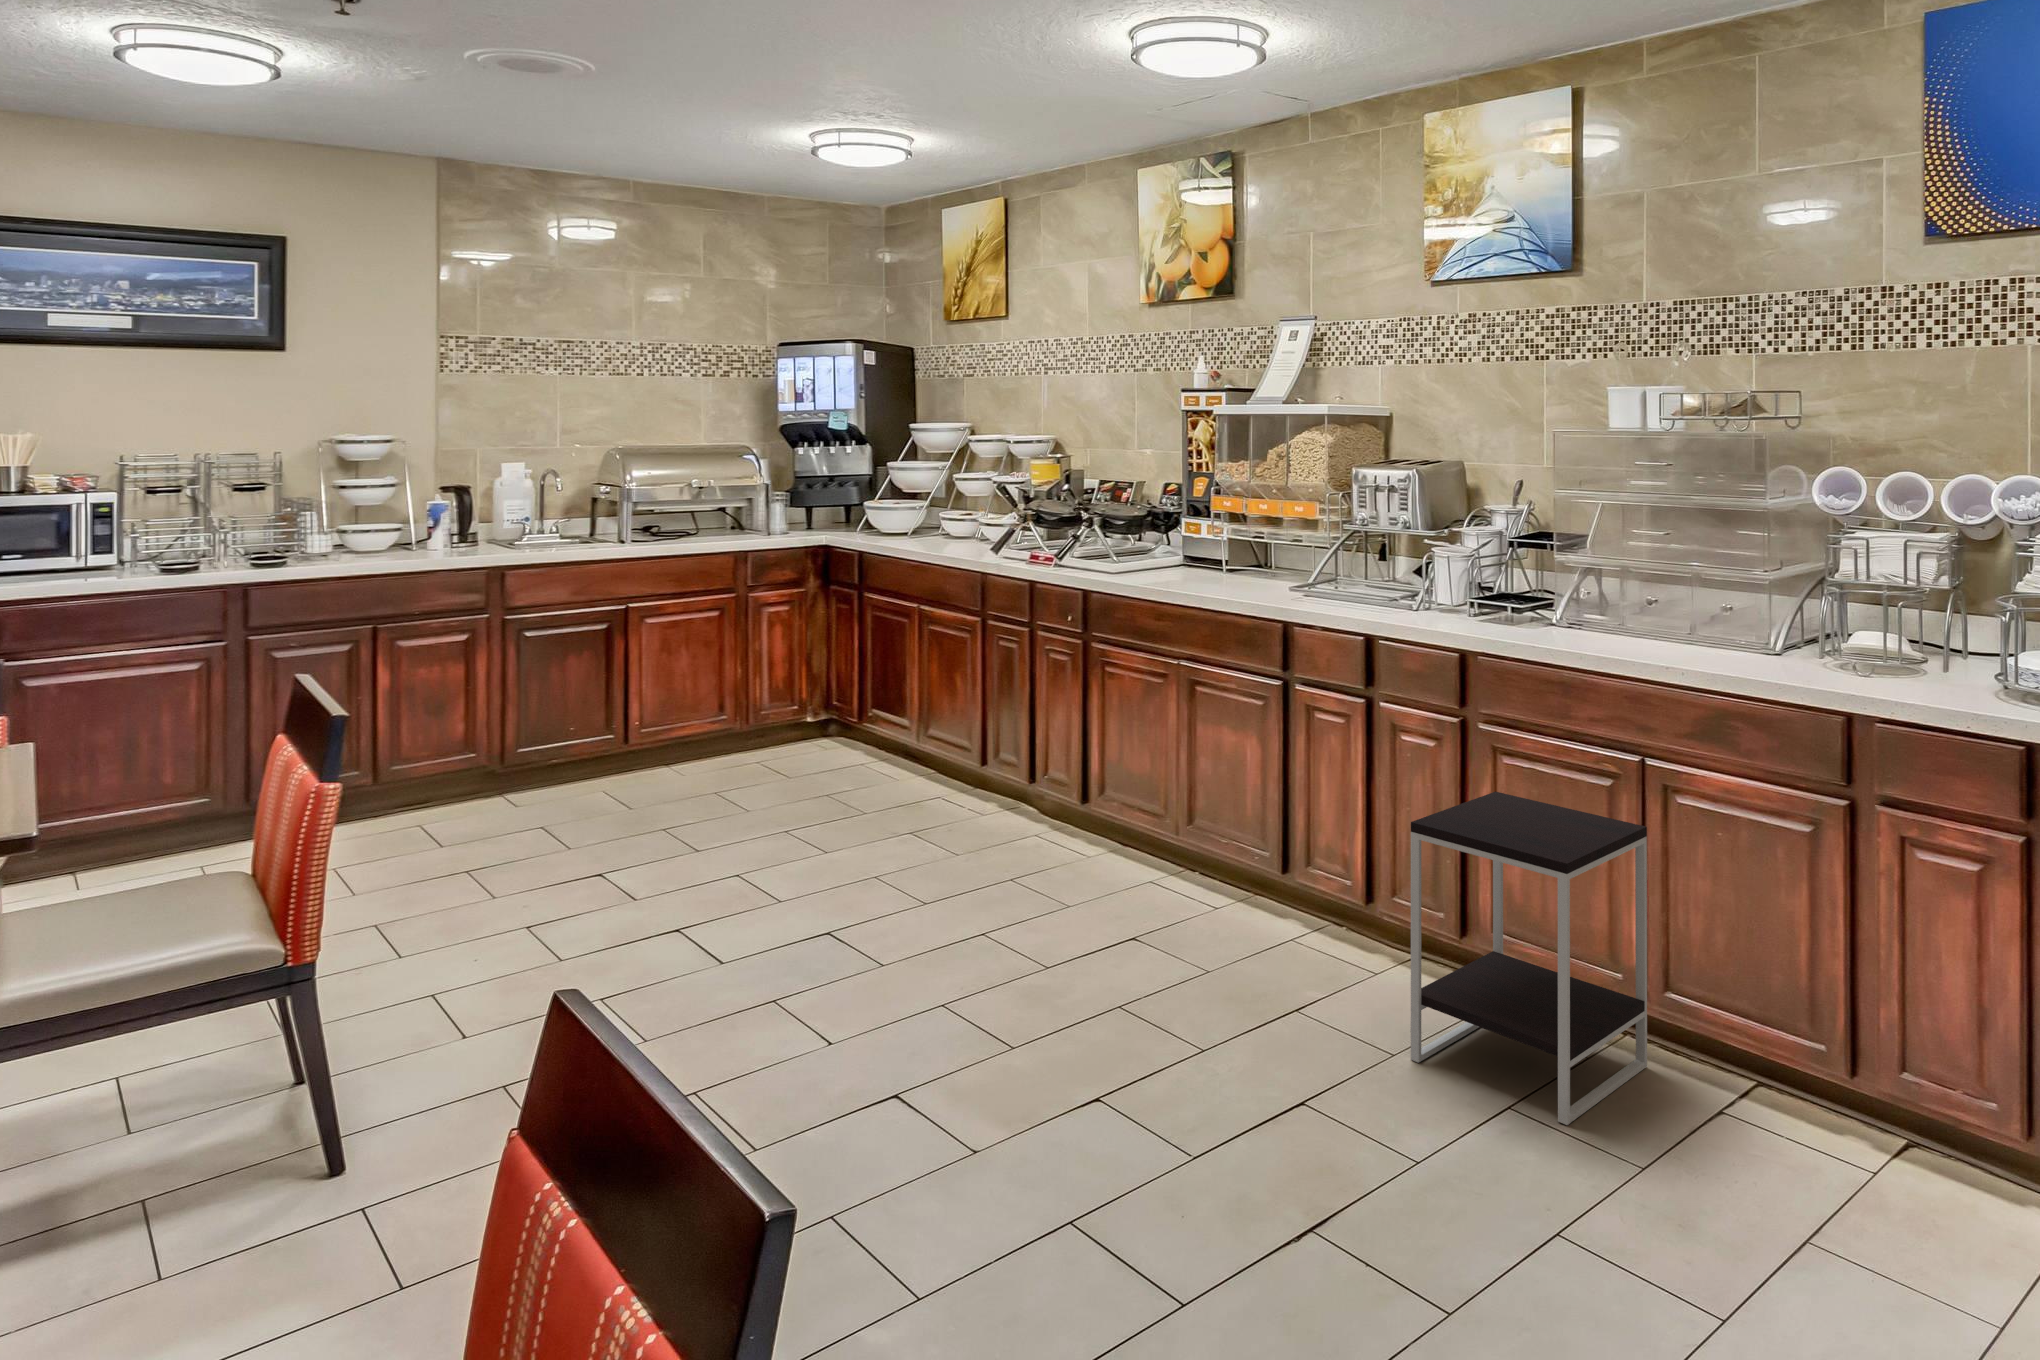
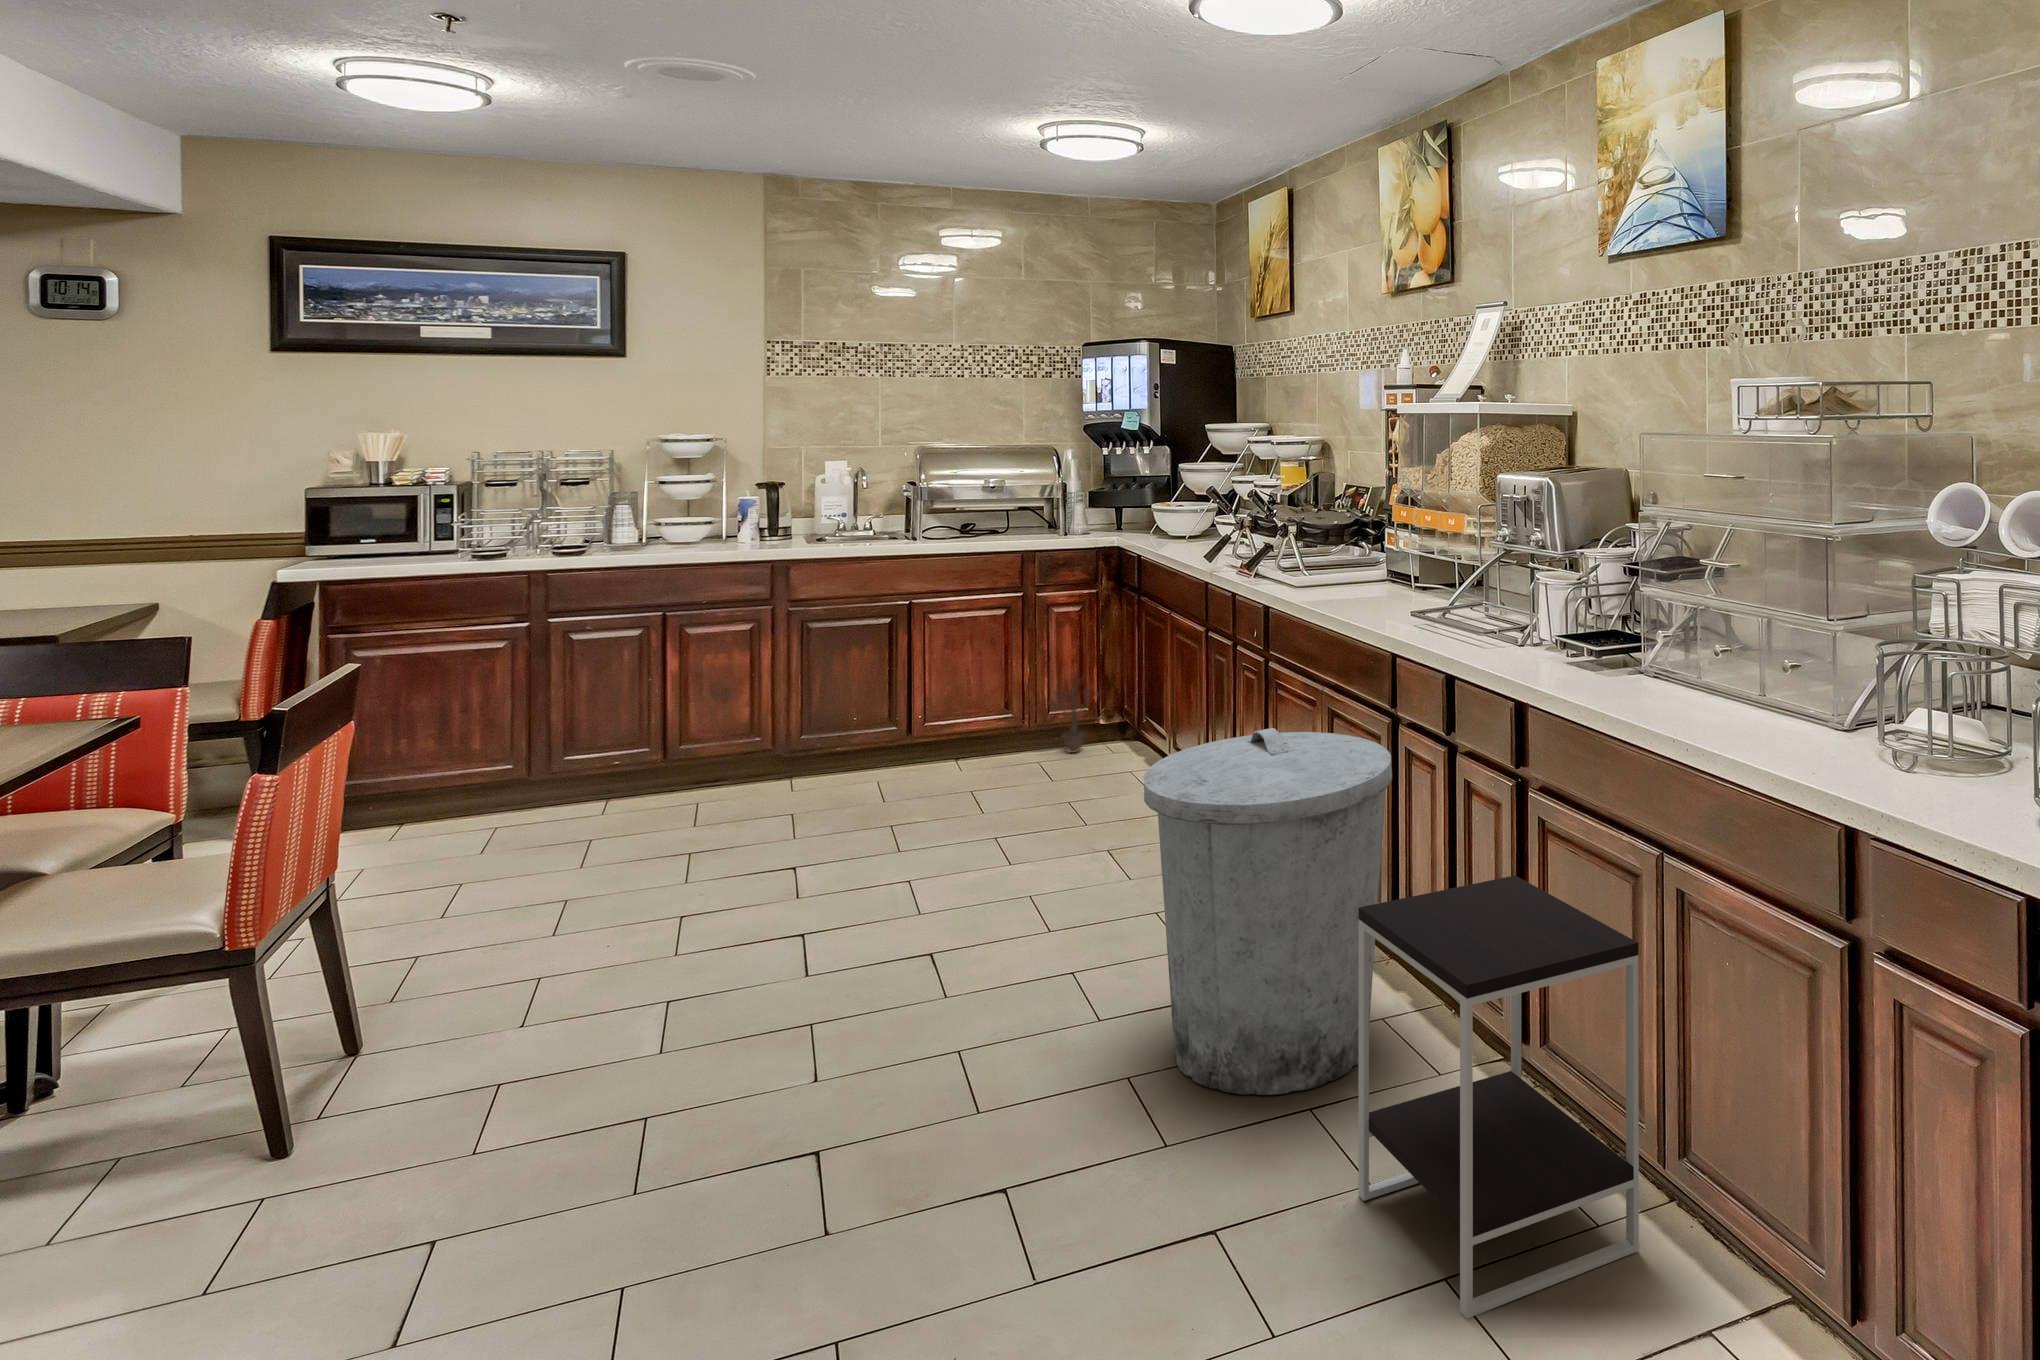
decorative plant: none [768,670,825,751] -> present [1038,675,1099,753]
trash can: none [1129,690,1344,1003] -> present [1143,728,1392,1095]

